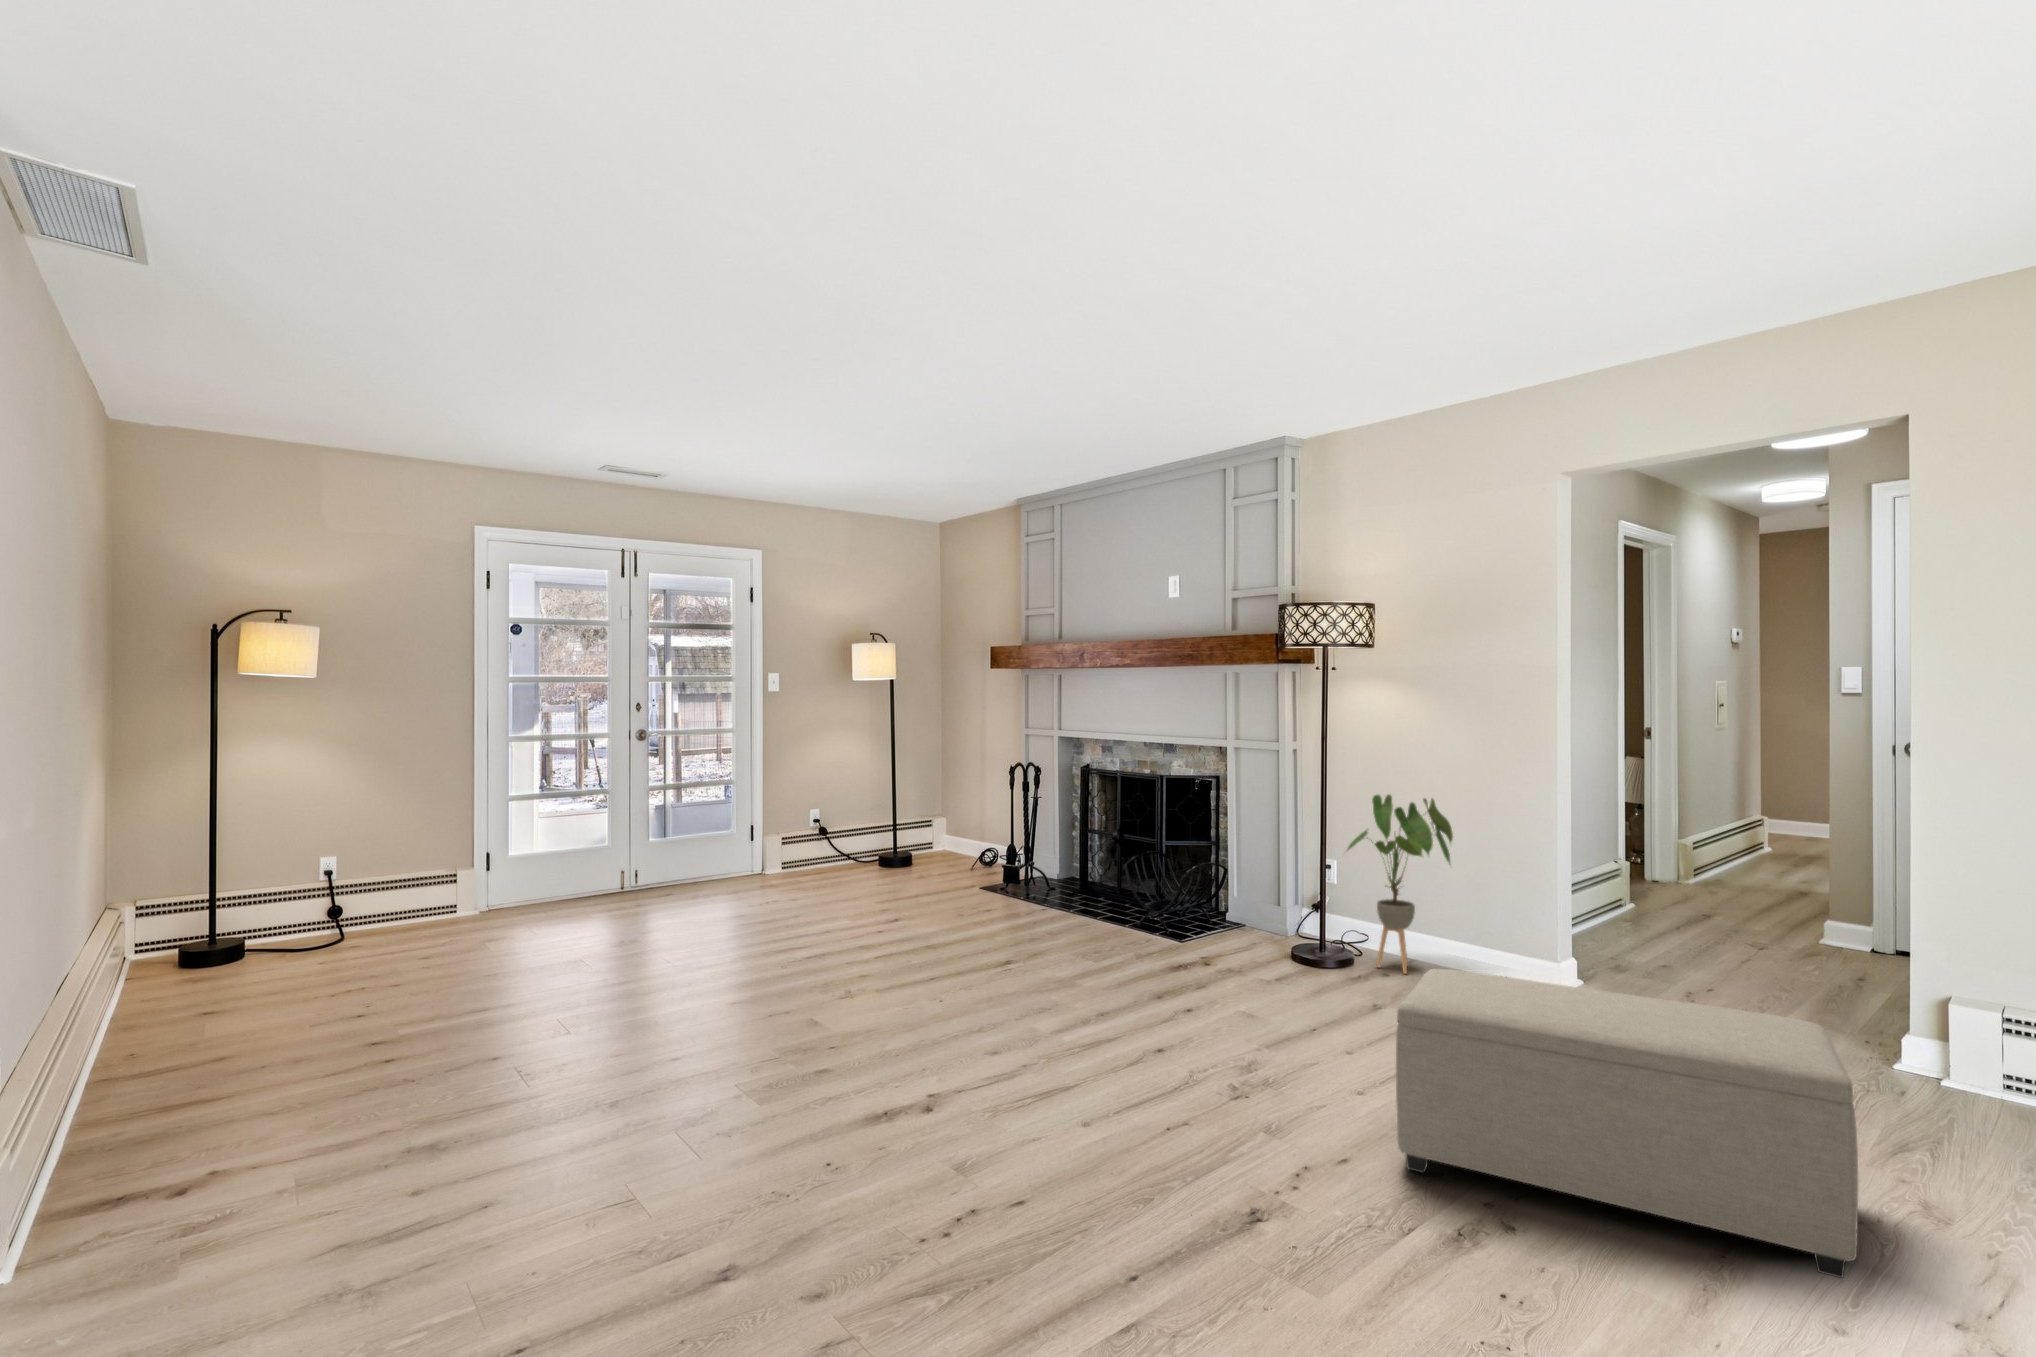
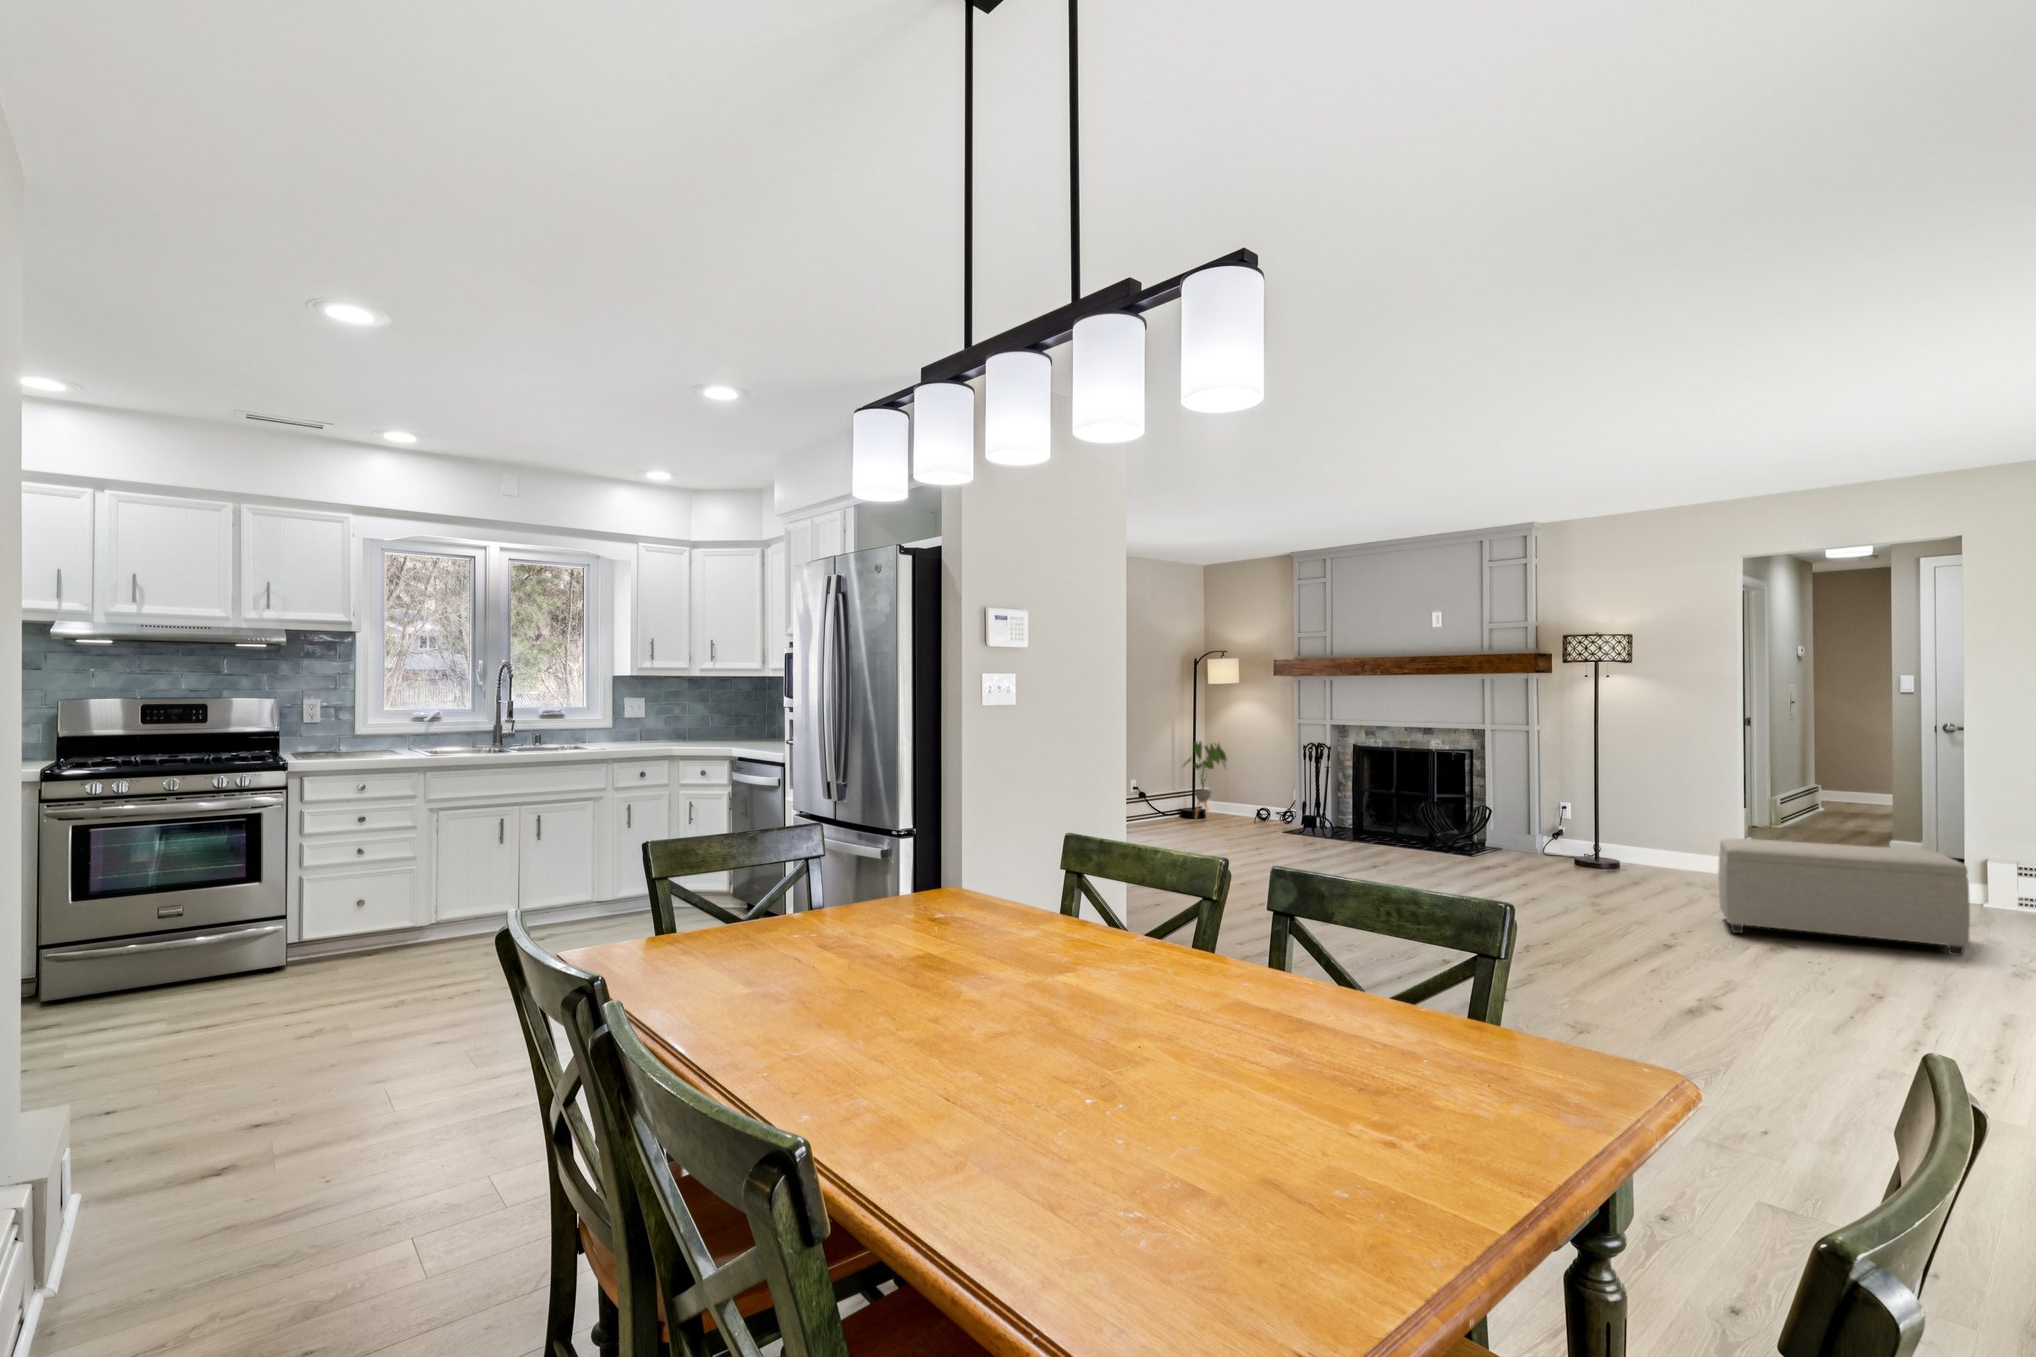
house plant: present [1347,795,1453,974] -> present [1184,742,1227,818]

